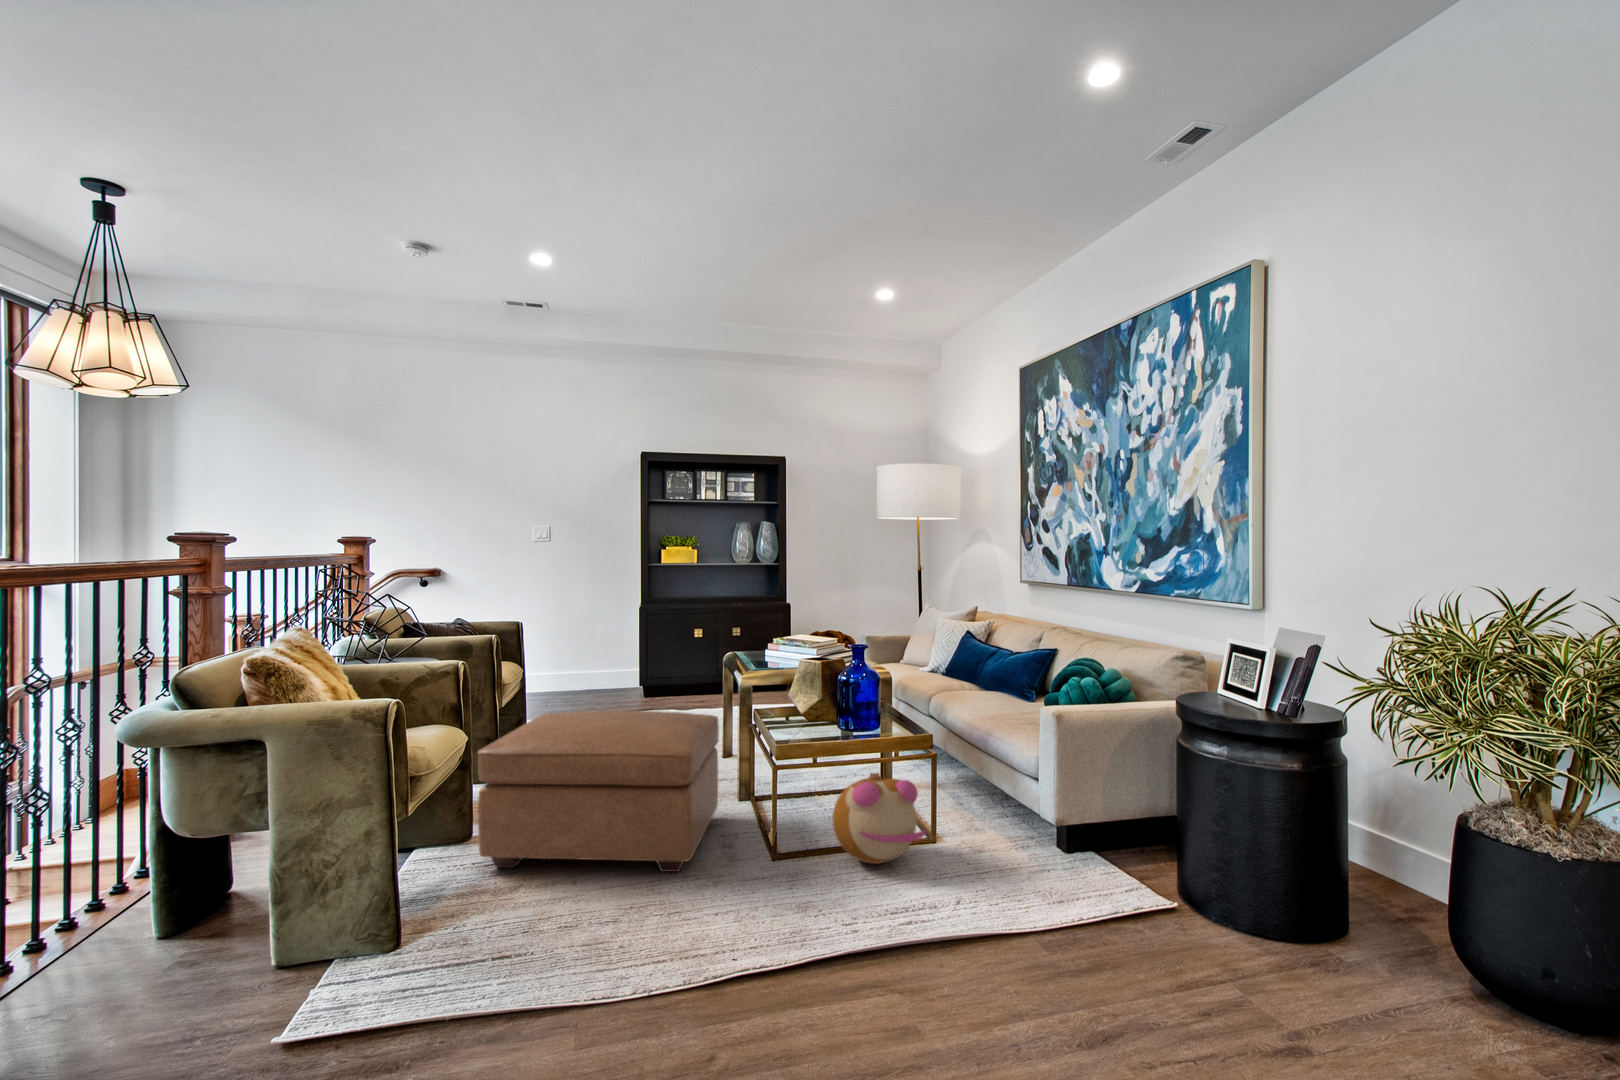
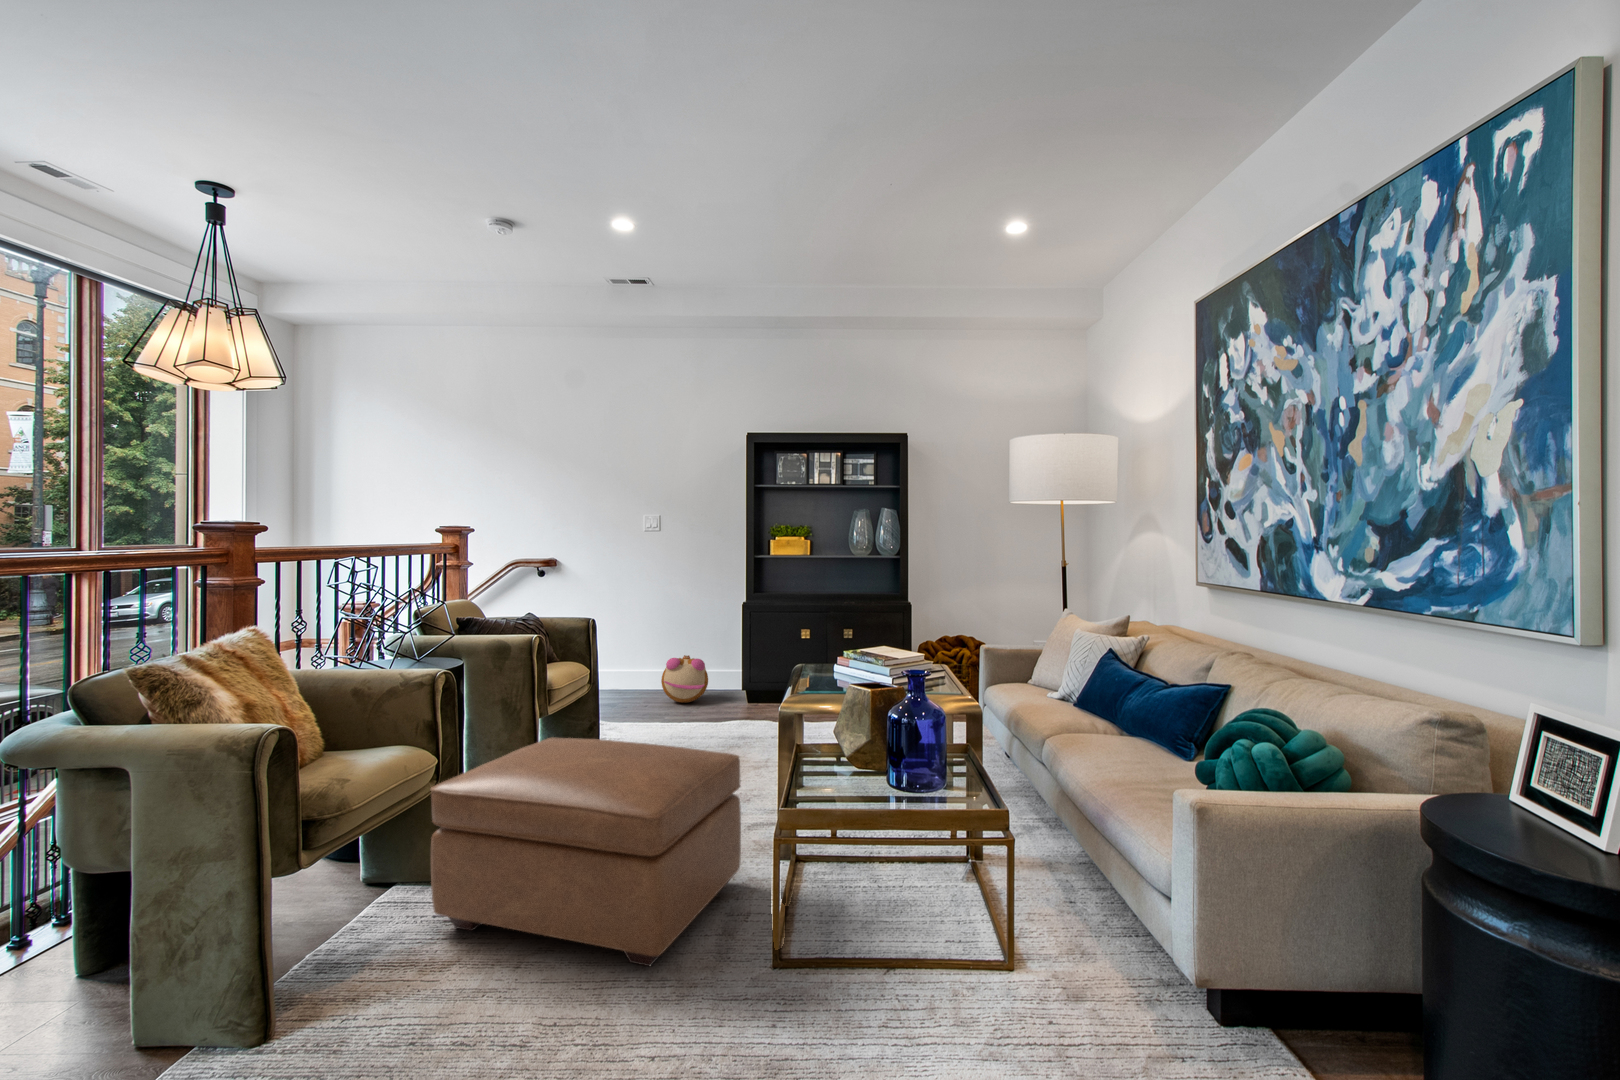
plush toy: present [833,773,926,864] -> present [661,655,708,703]

